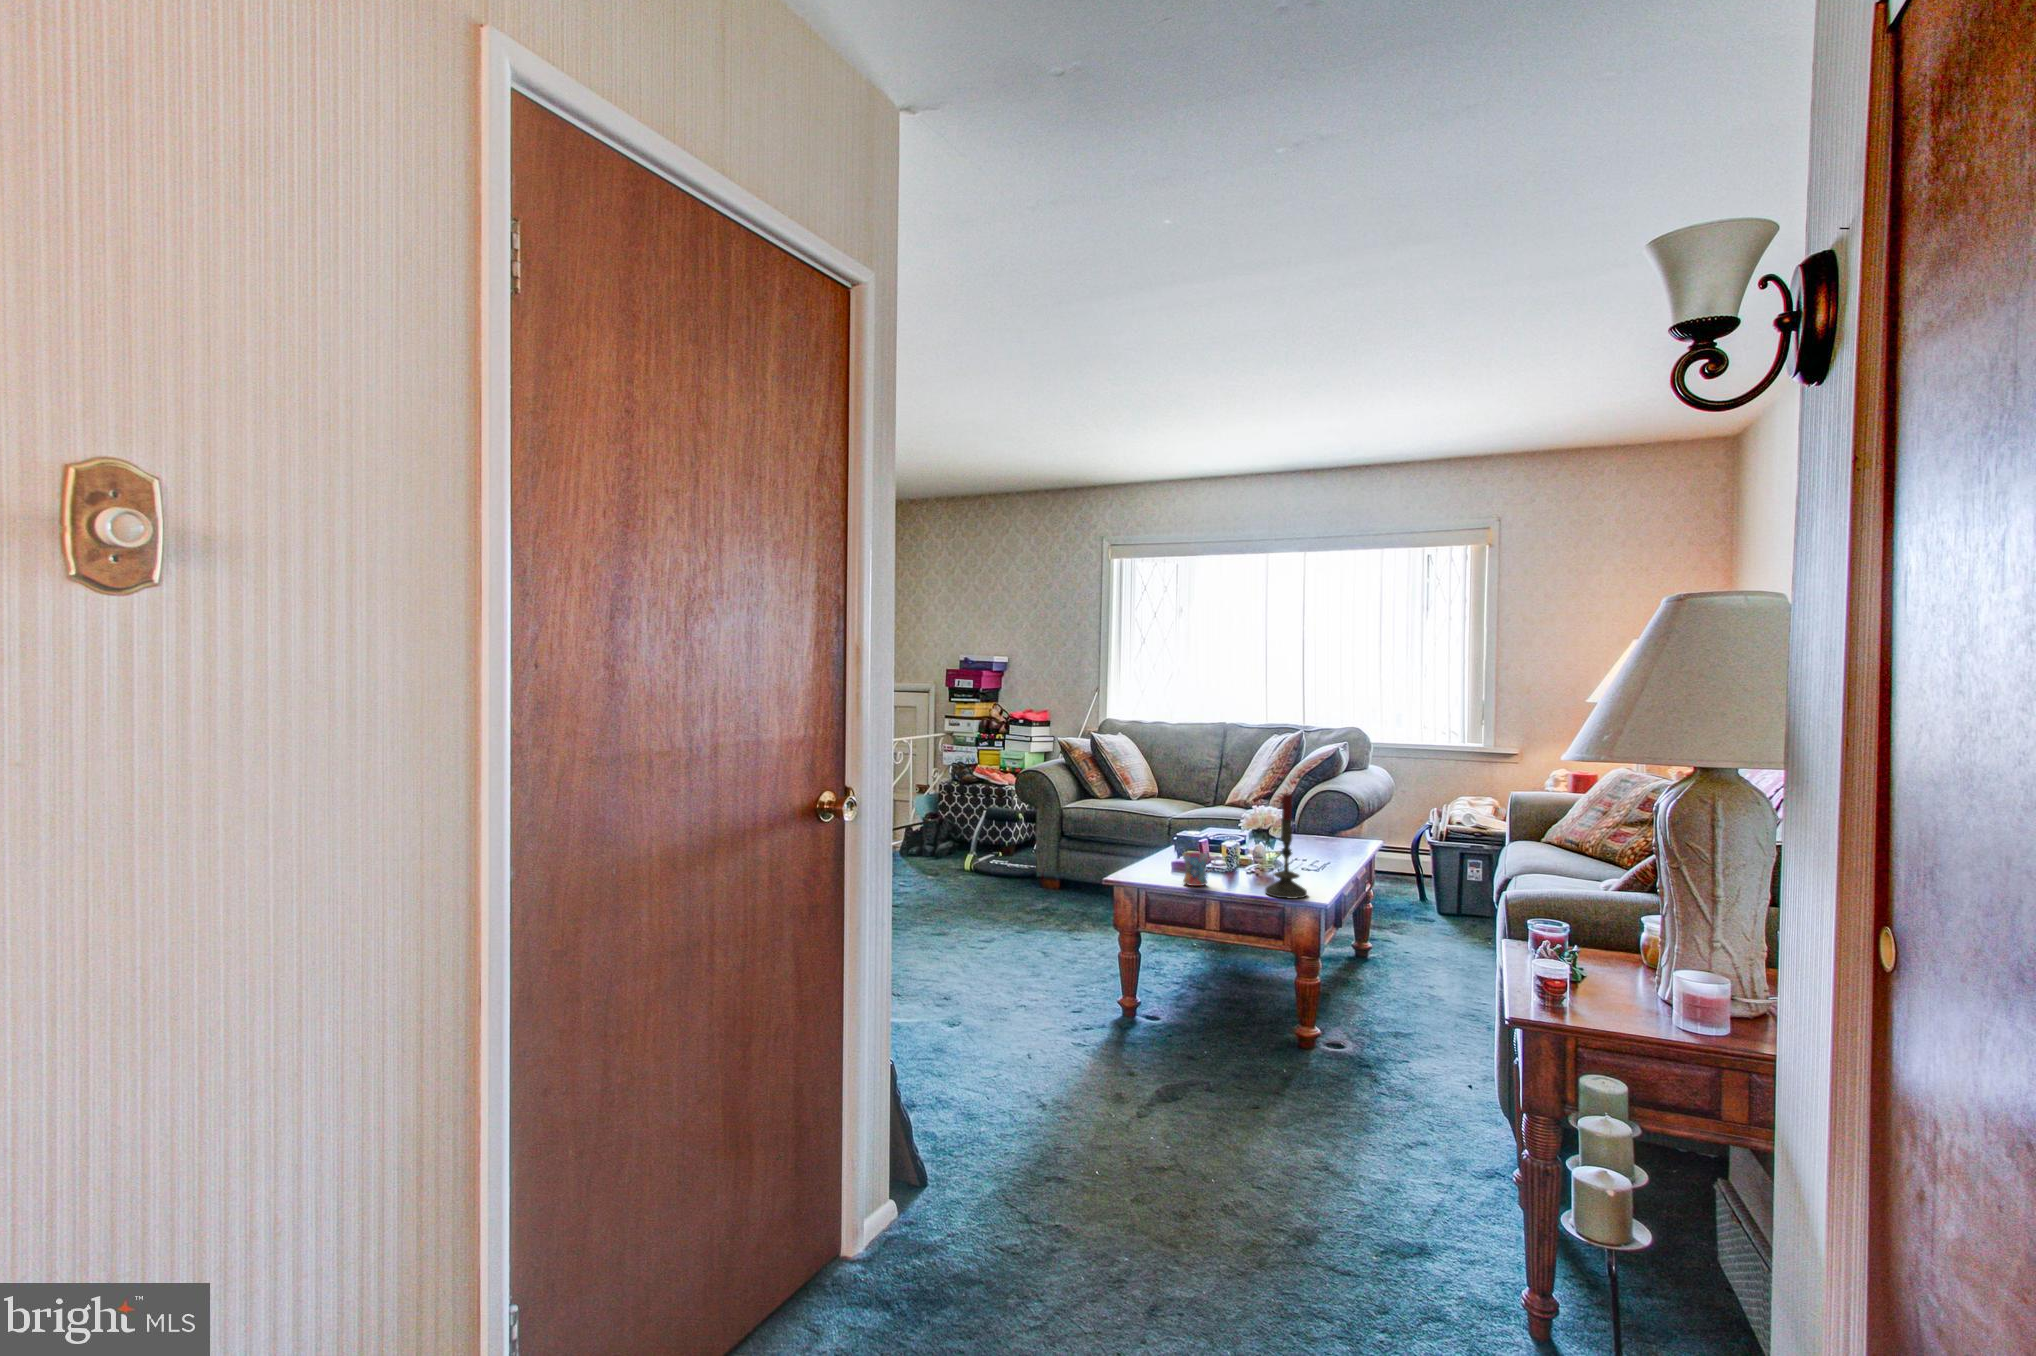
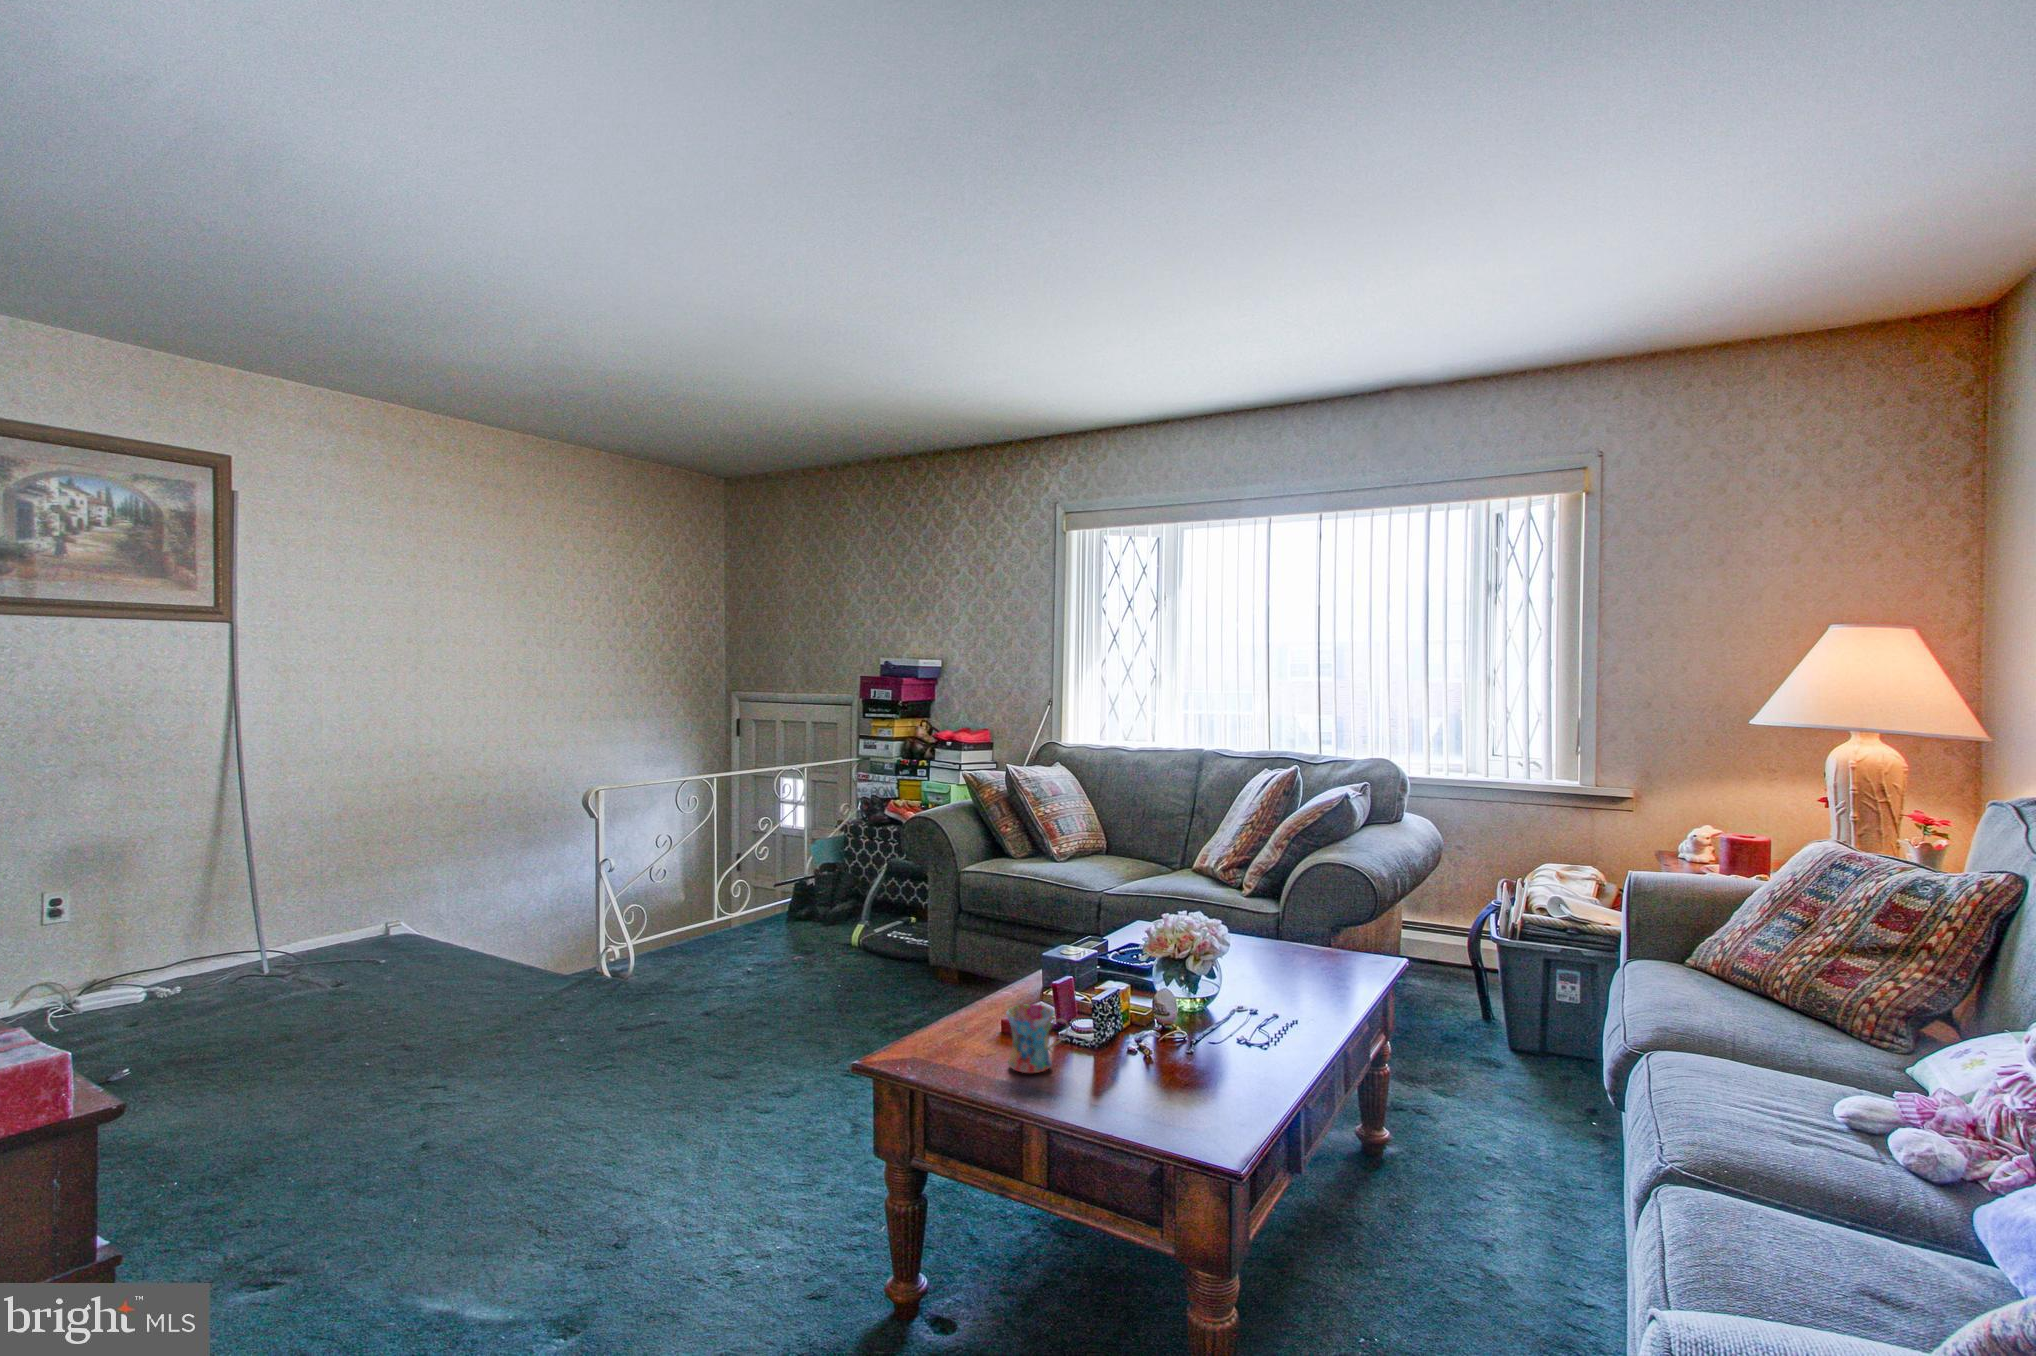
candle: present [1265,793,1307,899] -> none [1148,905,1227,1122]

